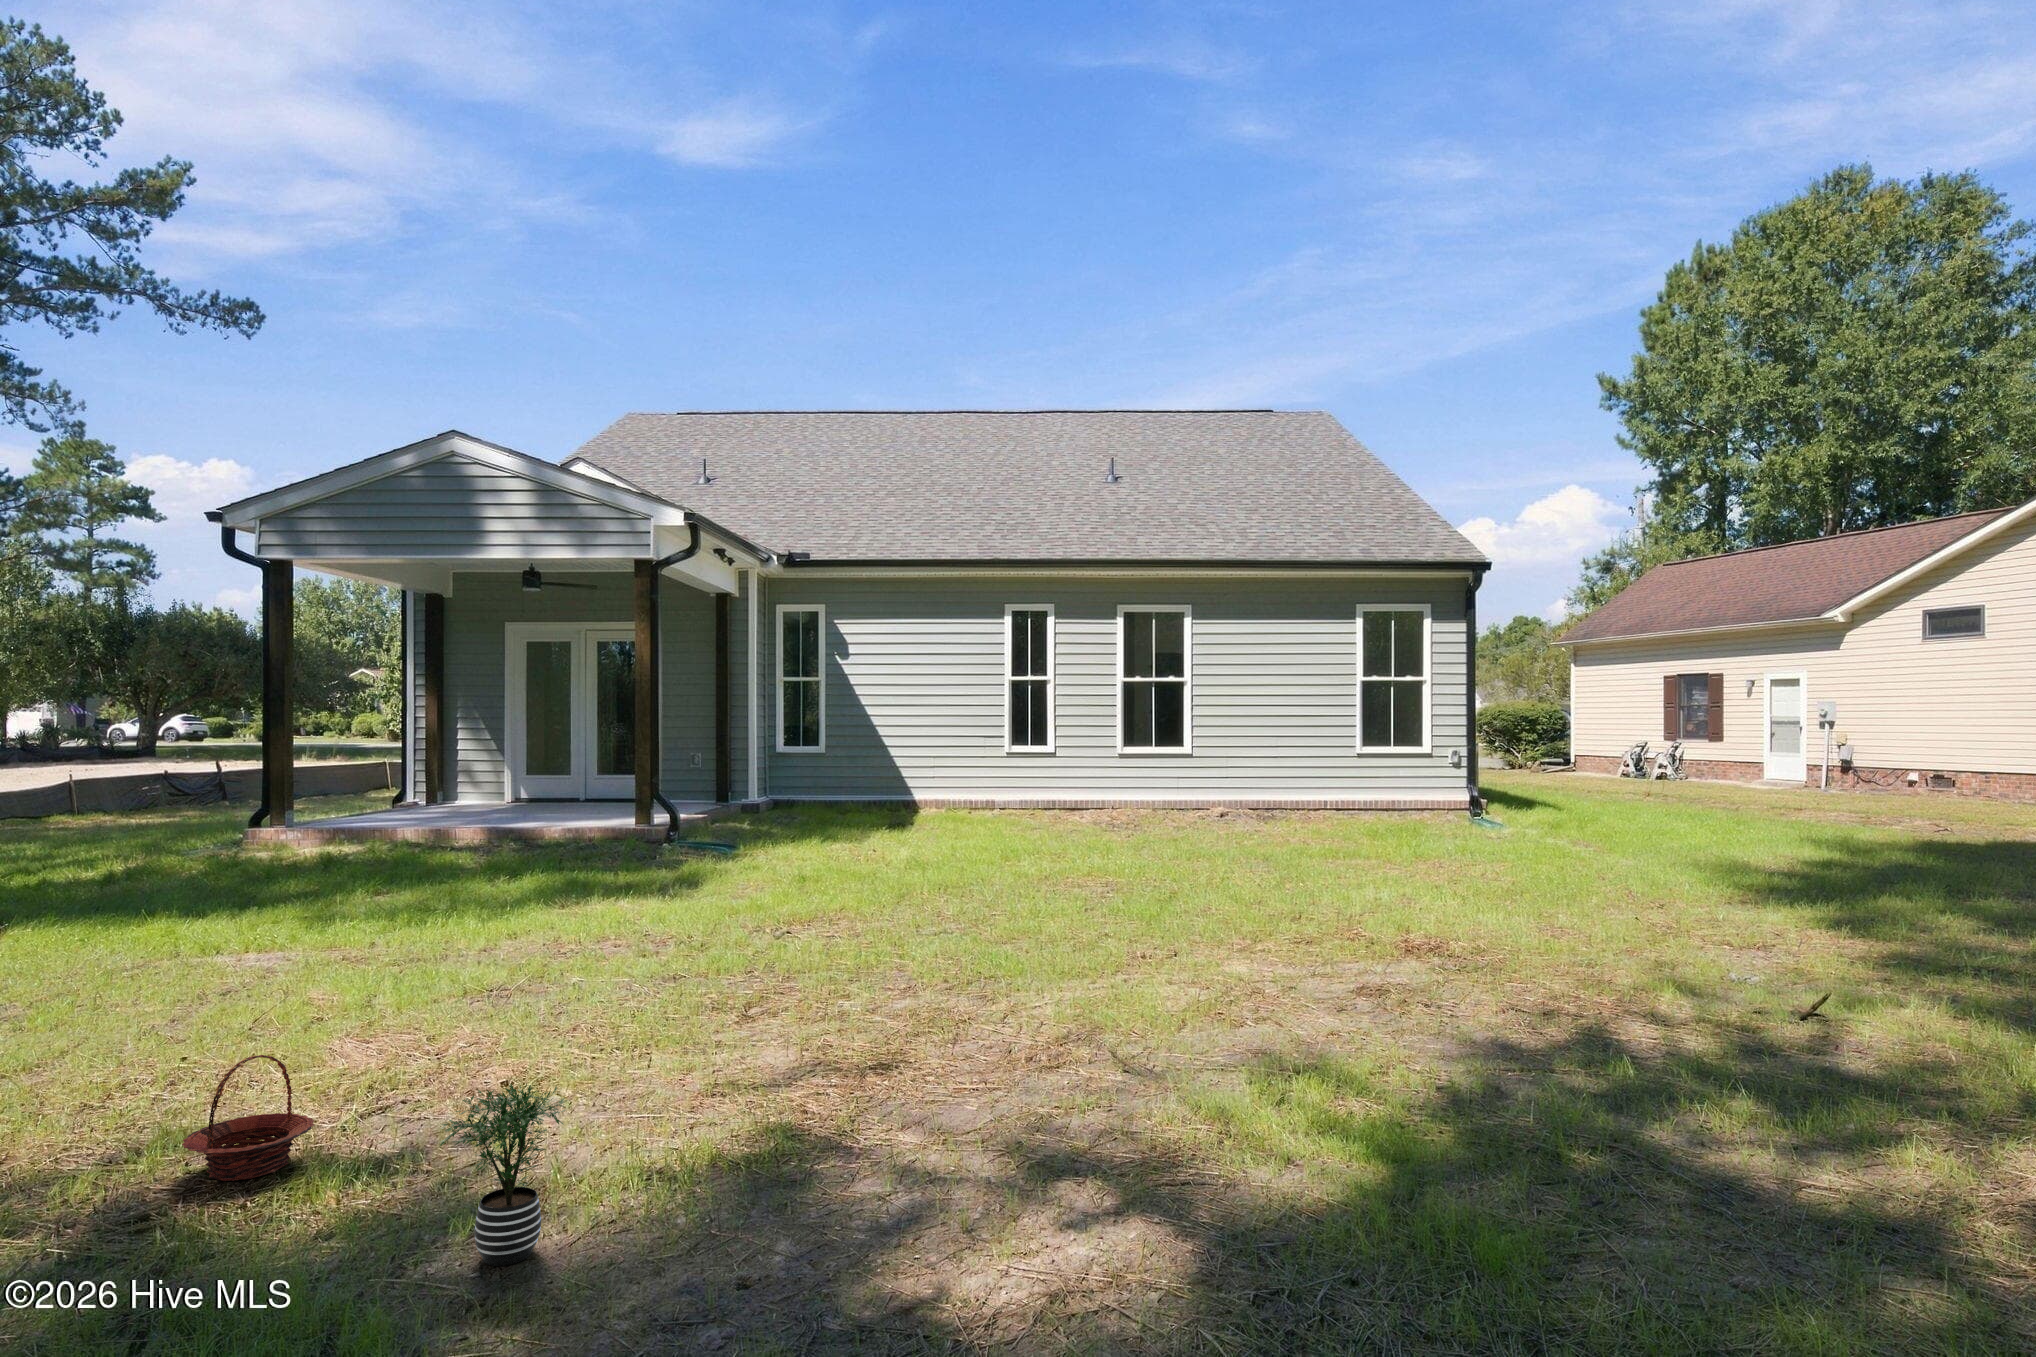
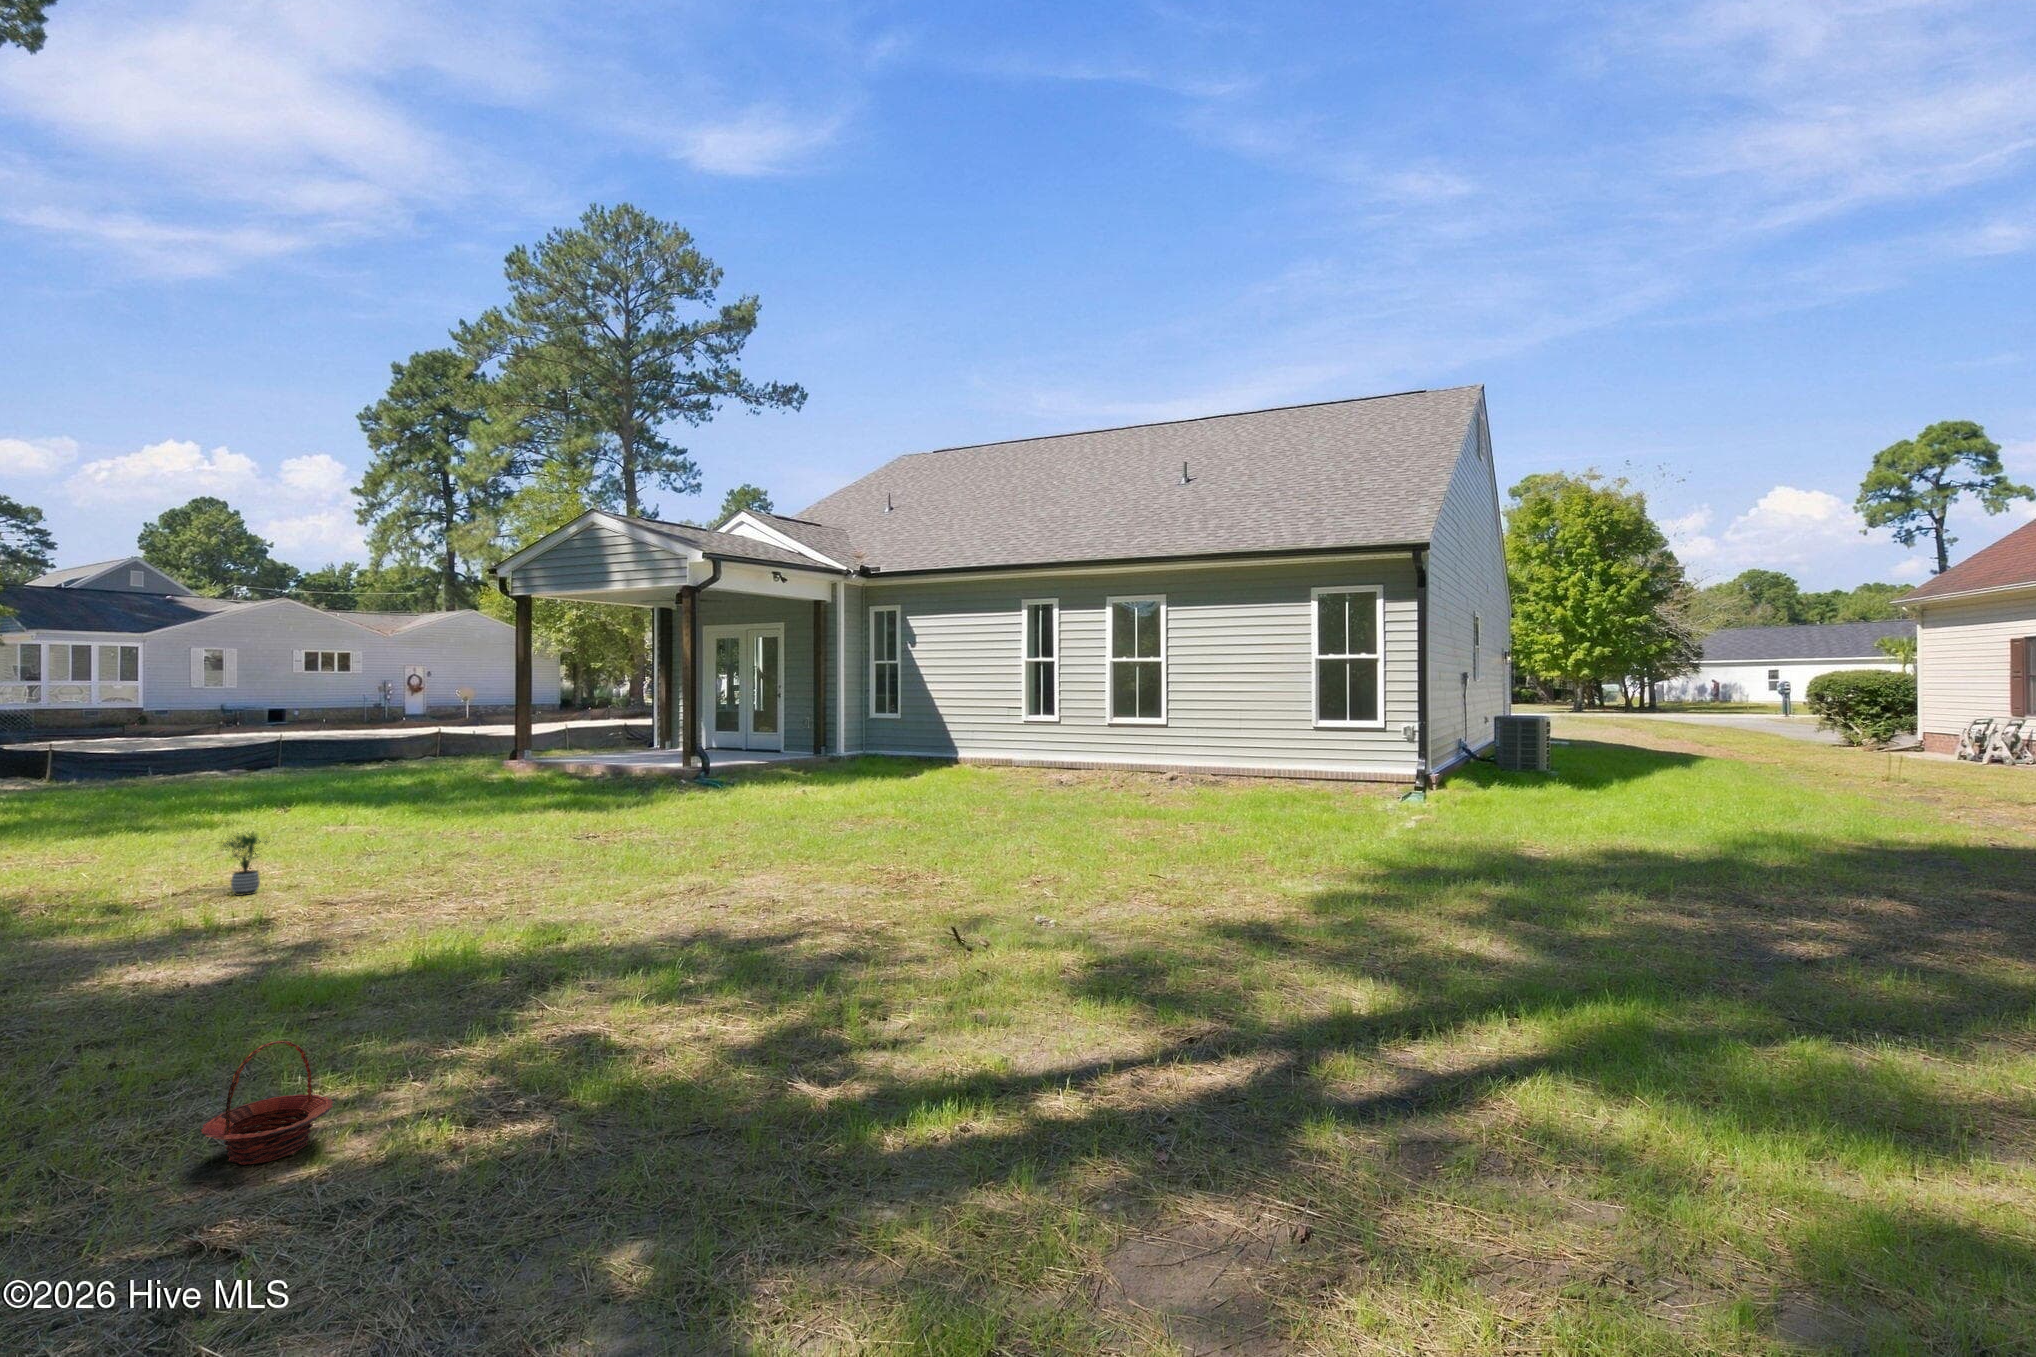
potted plant: present [440,1084,565,1266] -> present [222,832,270,895]

